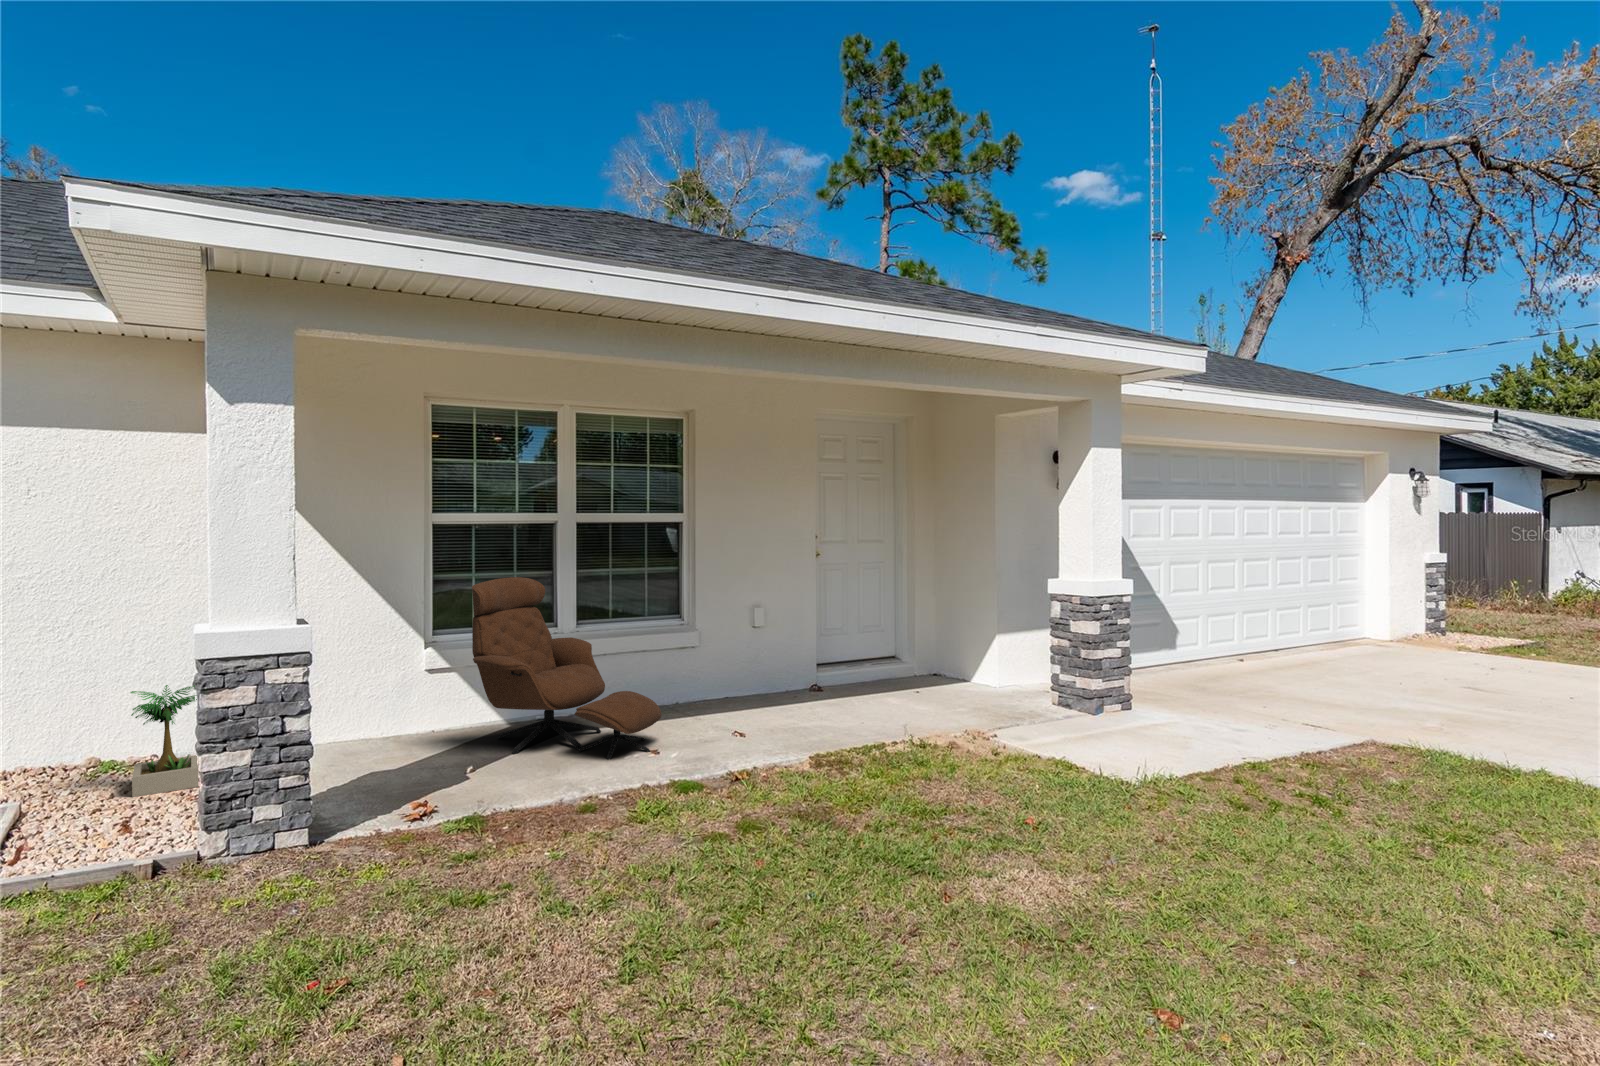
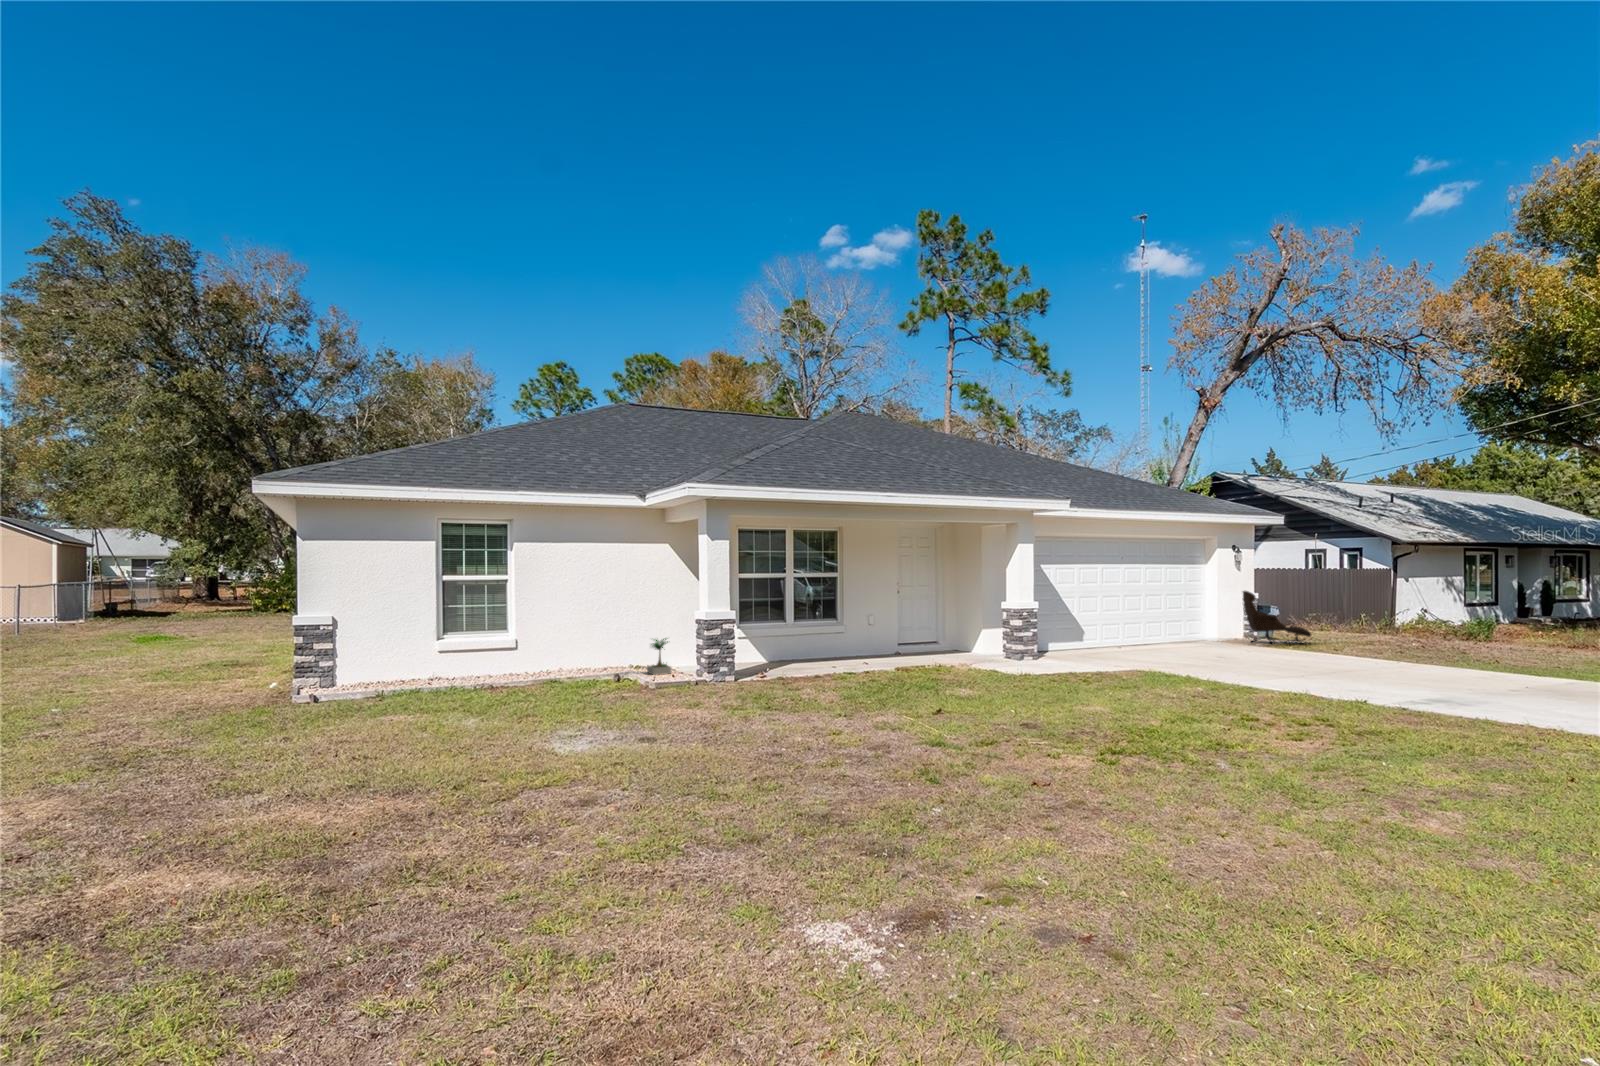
lounge chair: present [472,577,662,759] -> present [1242,591,1311,644]

